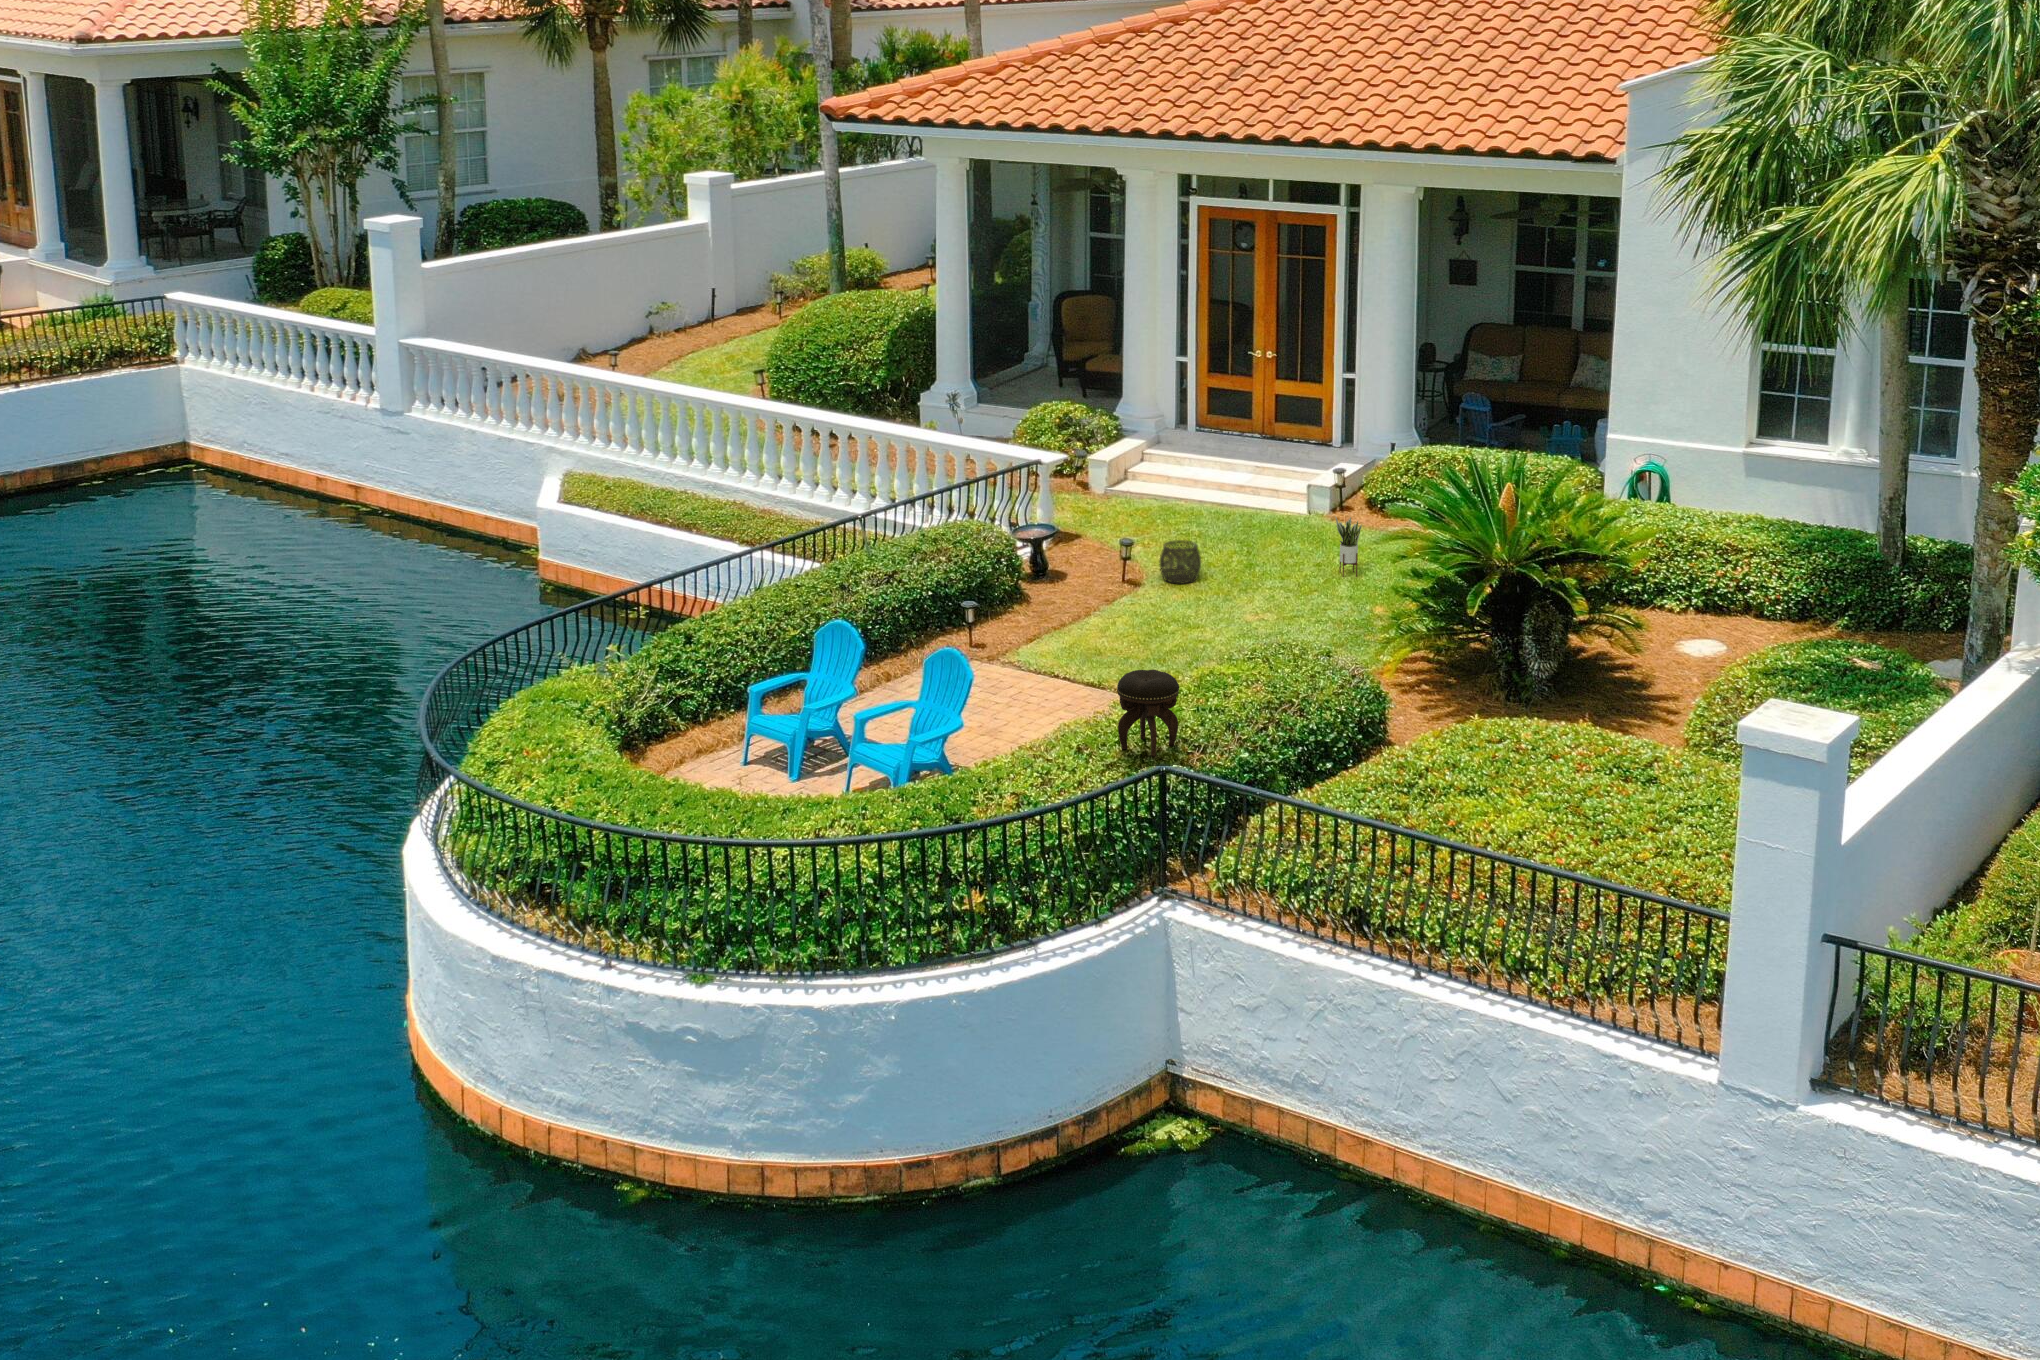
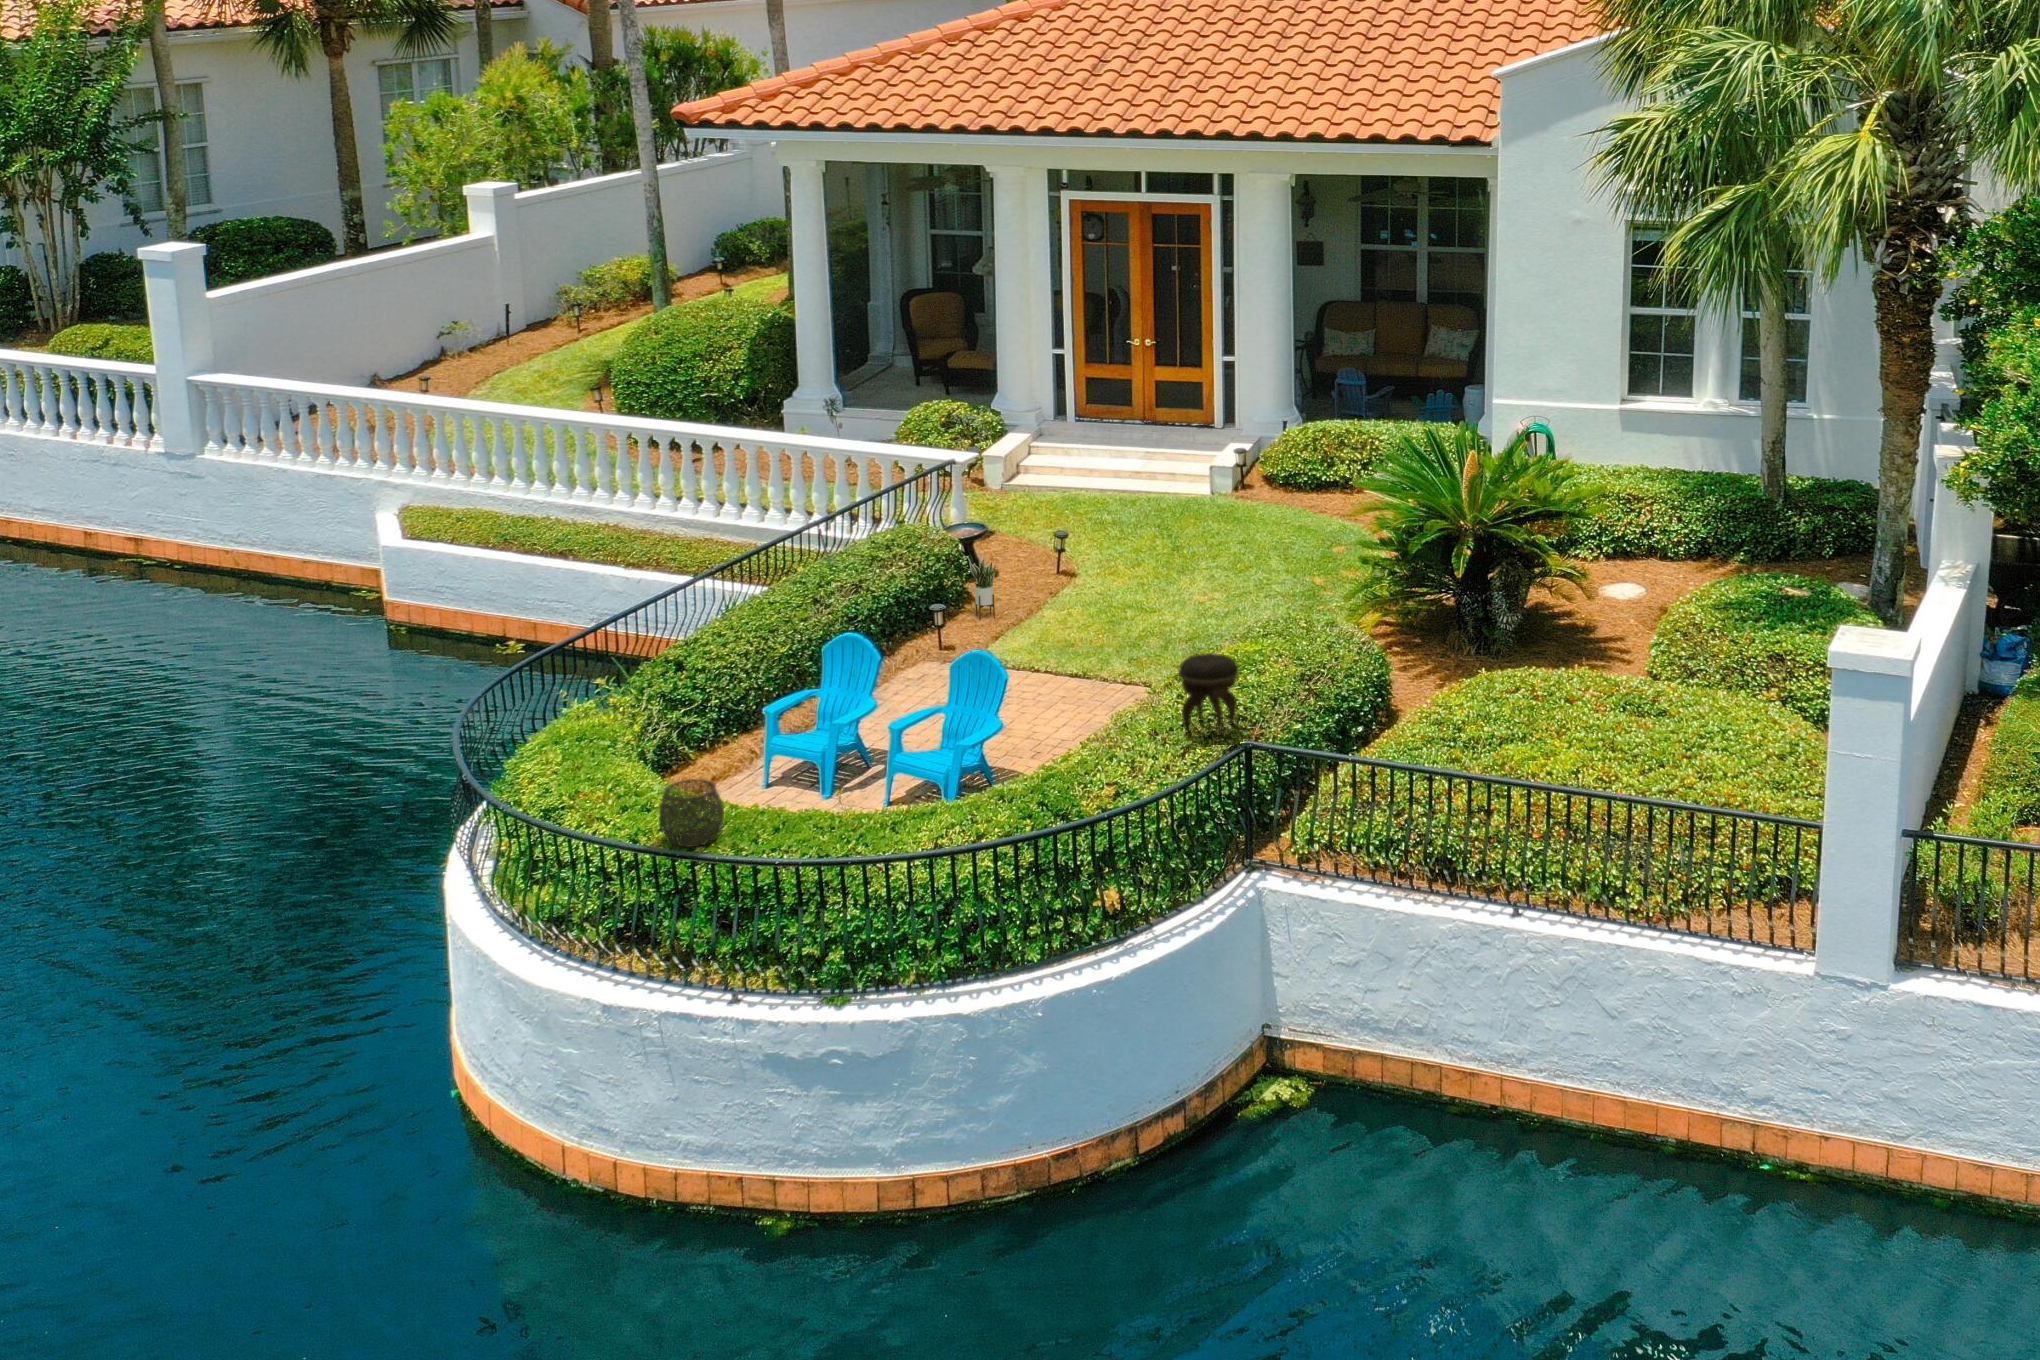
potted plant: present [1335,517,1362,577] -> present [968,557,996,620]
woven basket: present [1159,540,1201,583] -> present [659,779,724,847]

